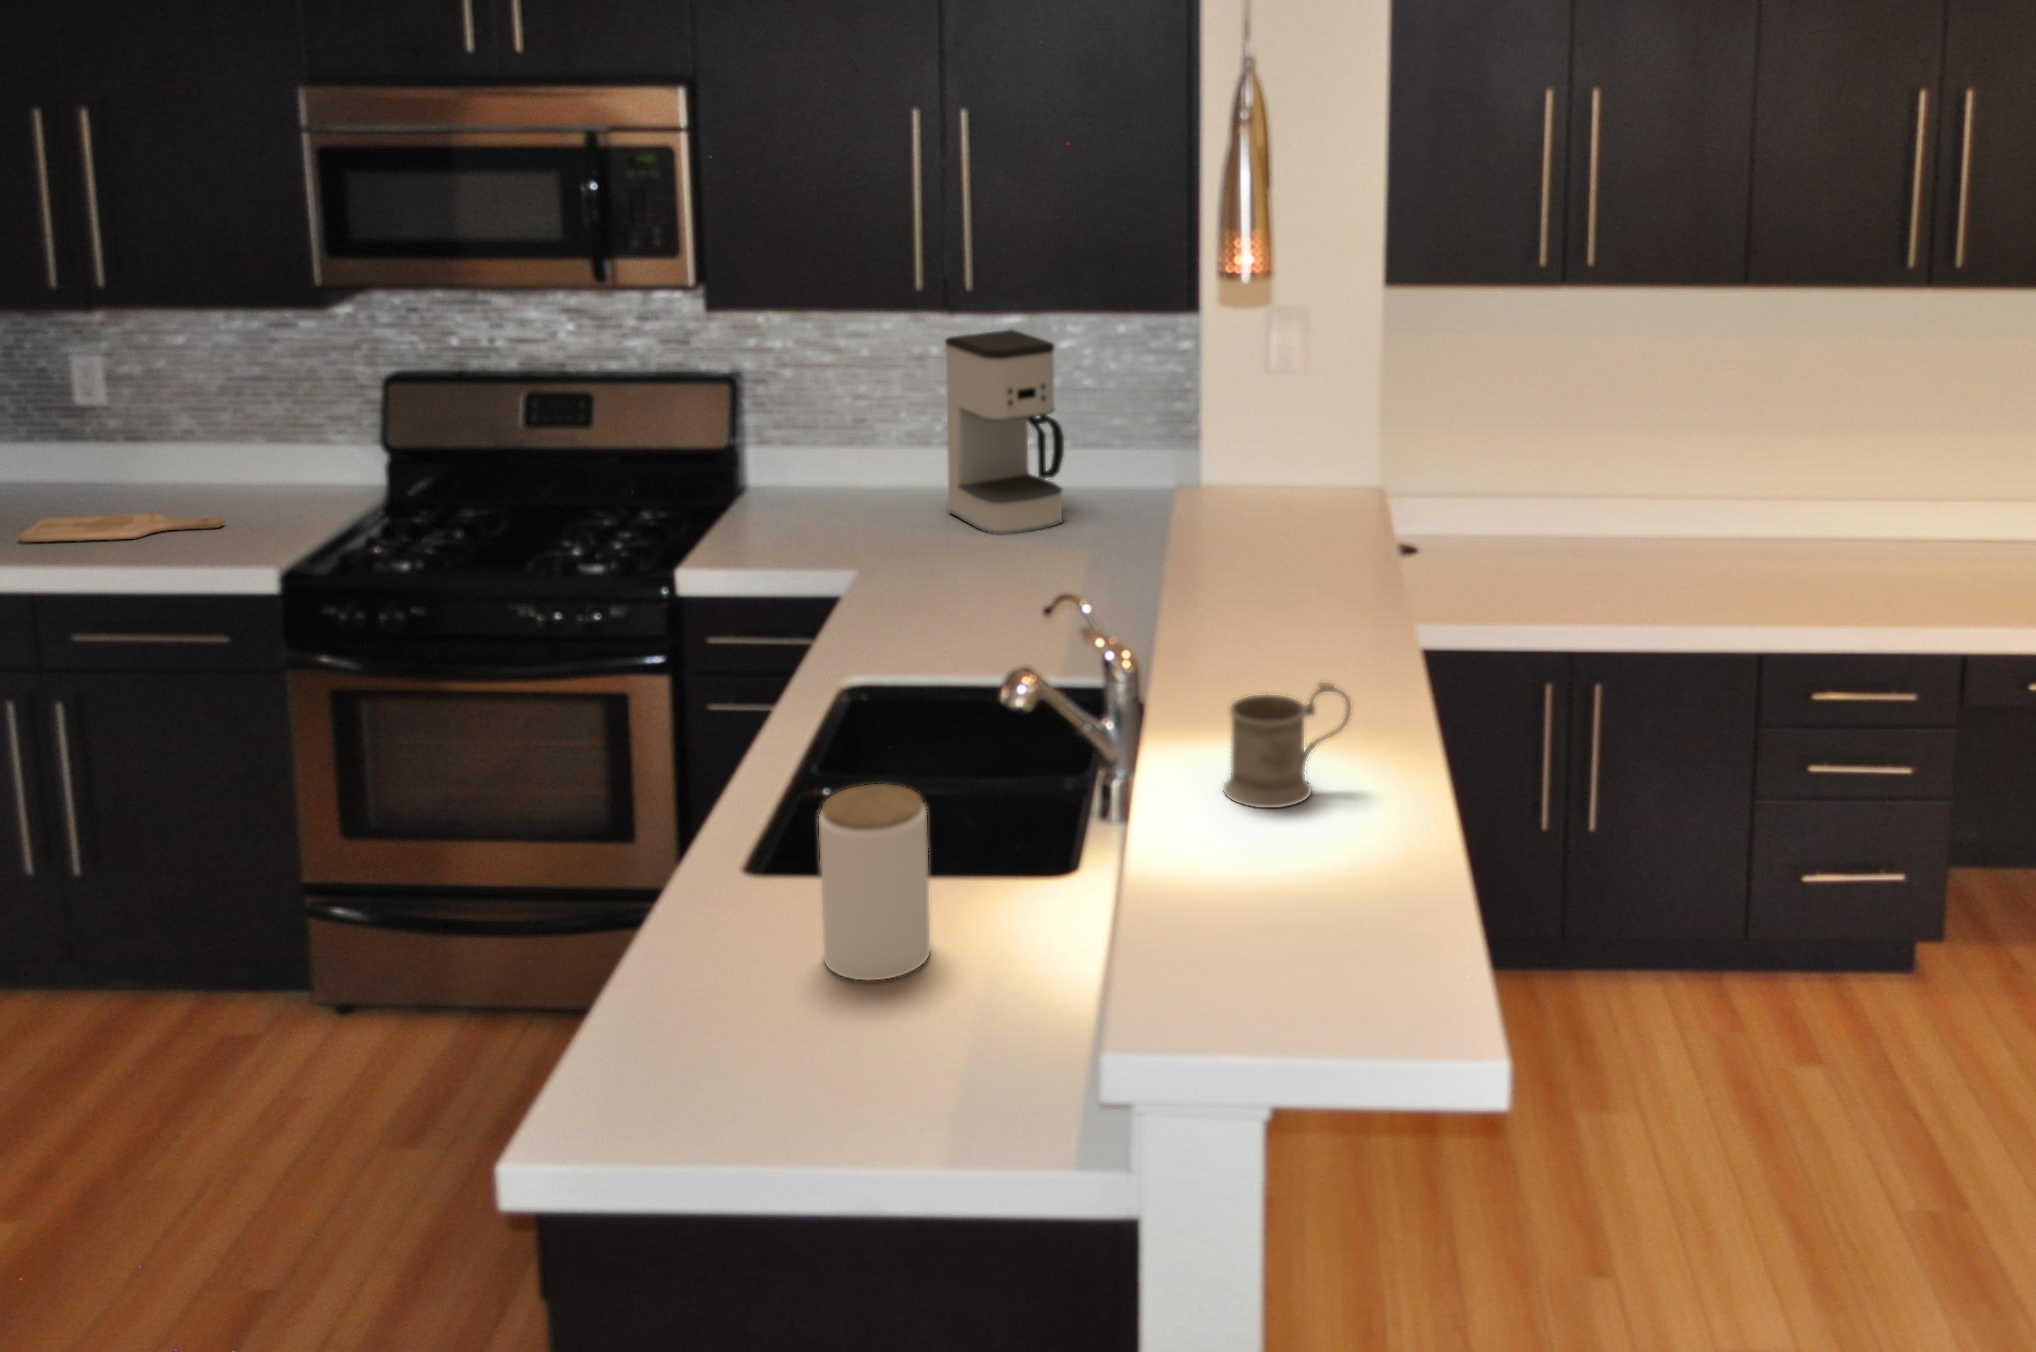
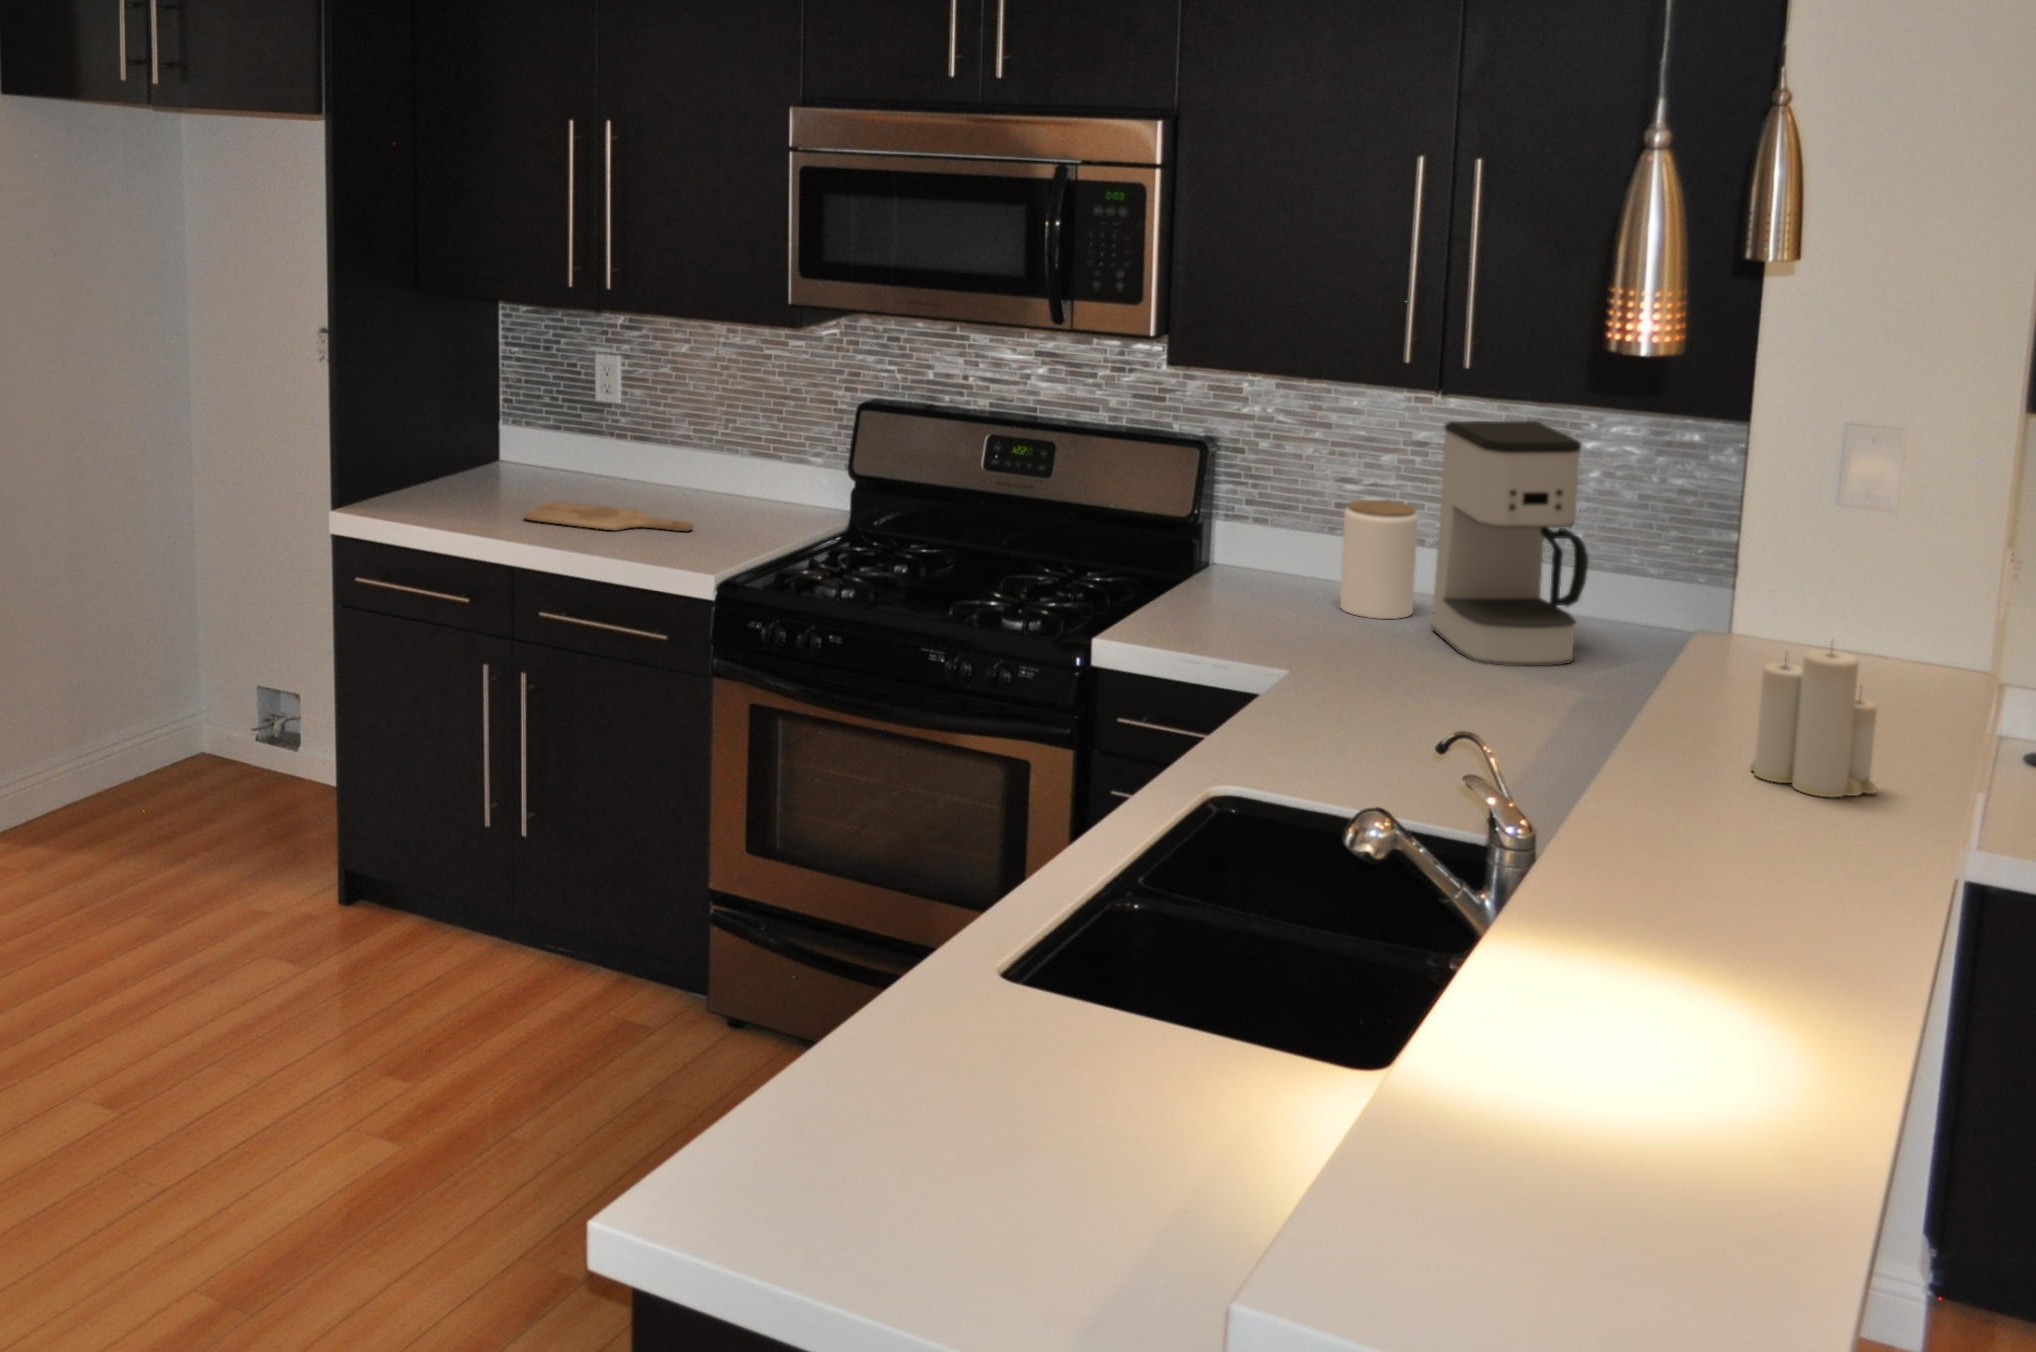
candle: none [1249,476,1334,597] -> present [1751,650,1877,797]
mug: present [1224,682,1351,808] -> none [1559,885,1752,1034]
jar: present [819,784,930,980] -> present [1340,500,1418,619]

